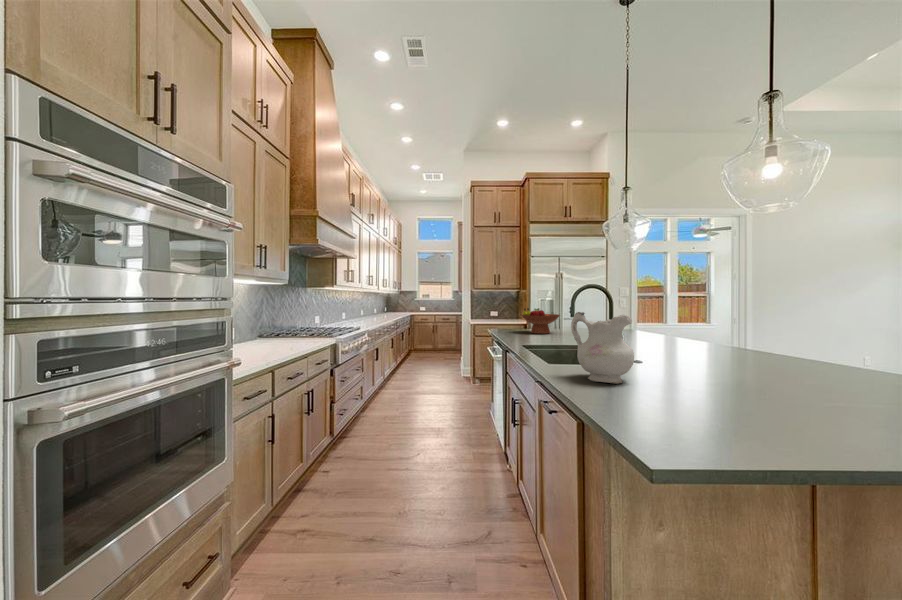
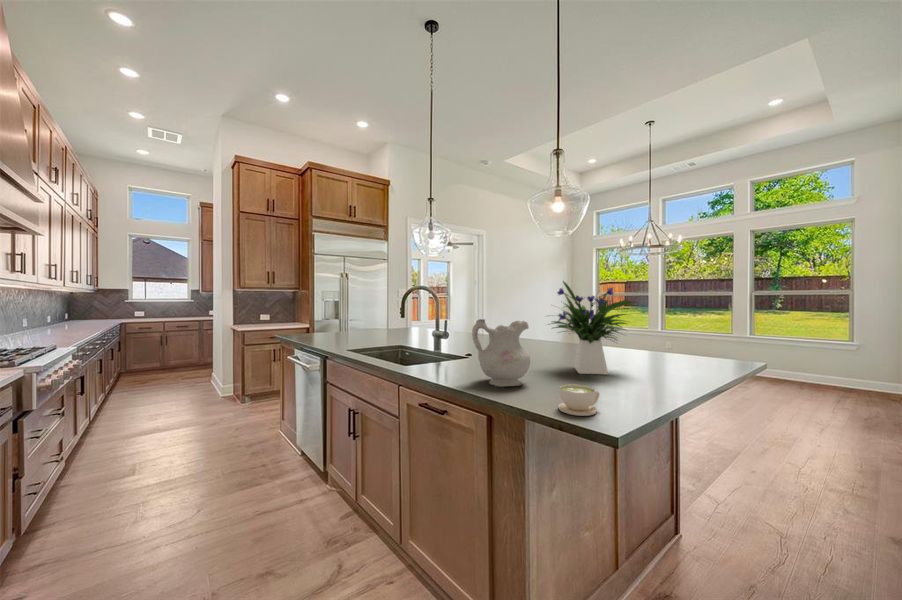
flower arrangement: none [686,270,834,393] -> present [552,281,633,374]
fruit bowl: present [522,308,560,334] -> none [334,311,376,339]
coffee cup: none [609,381,659,415] -> present [558,384,599,416]

